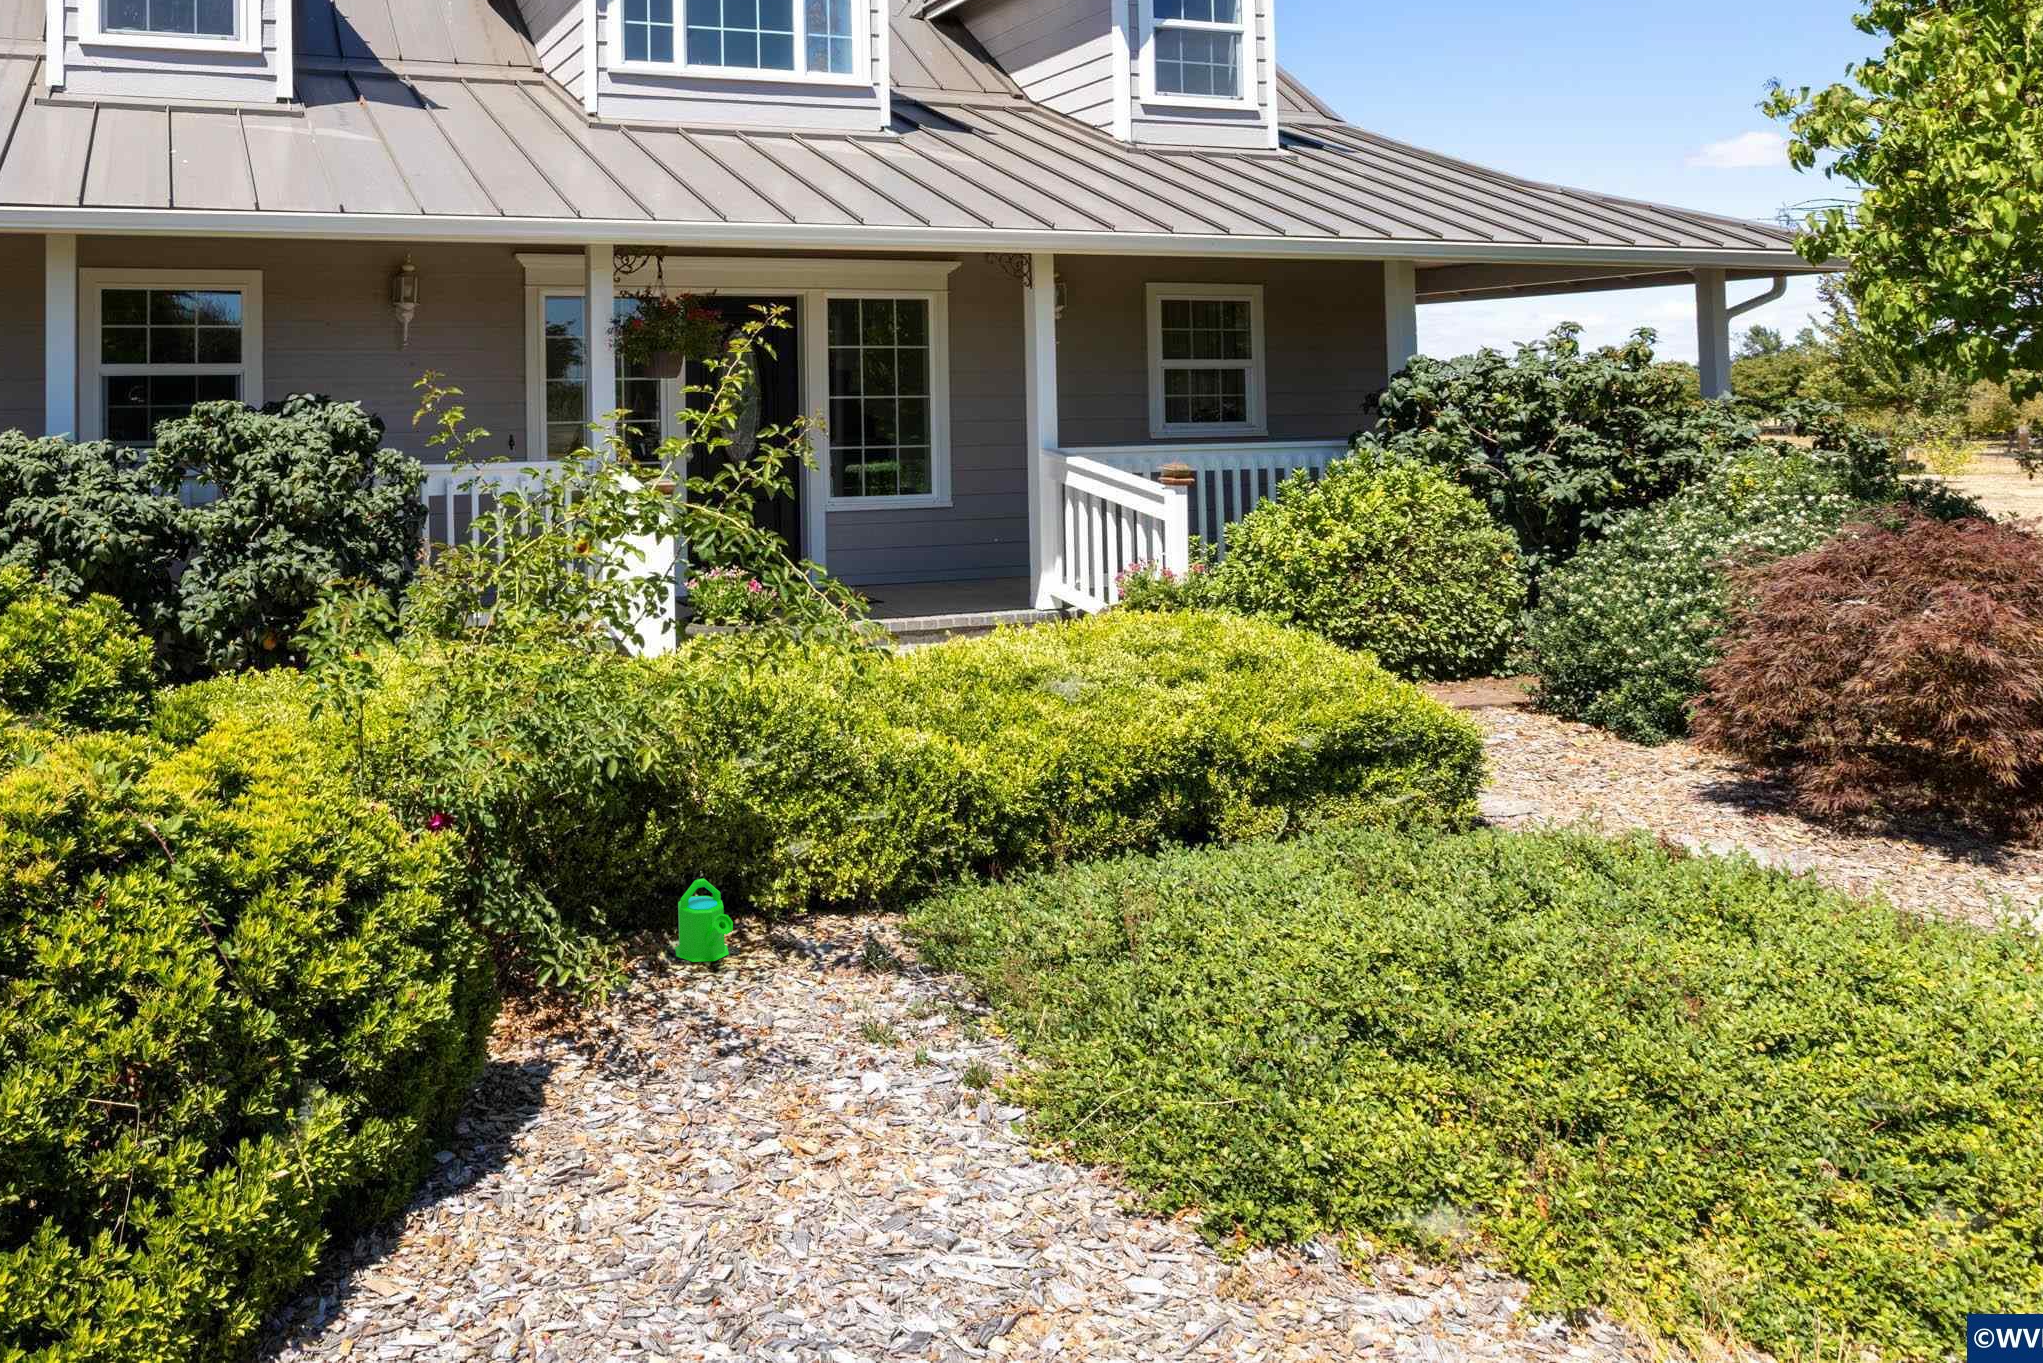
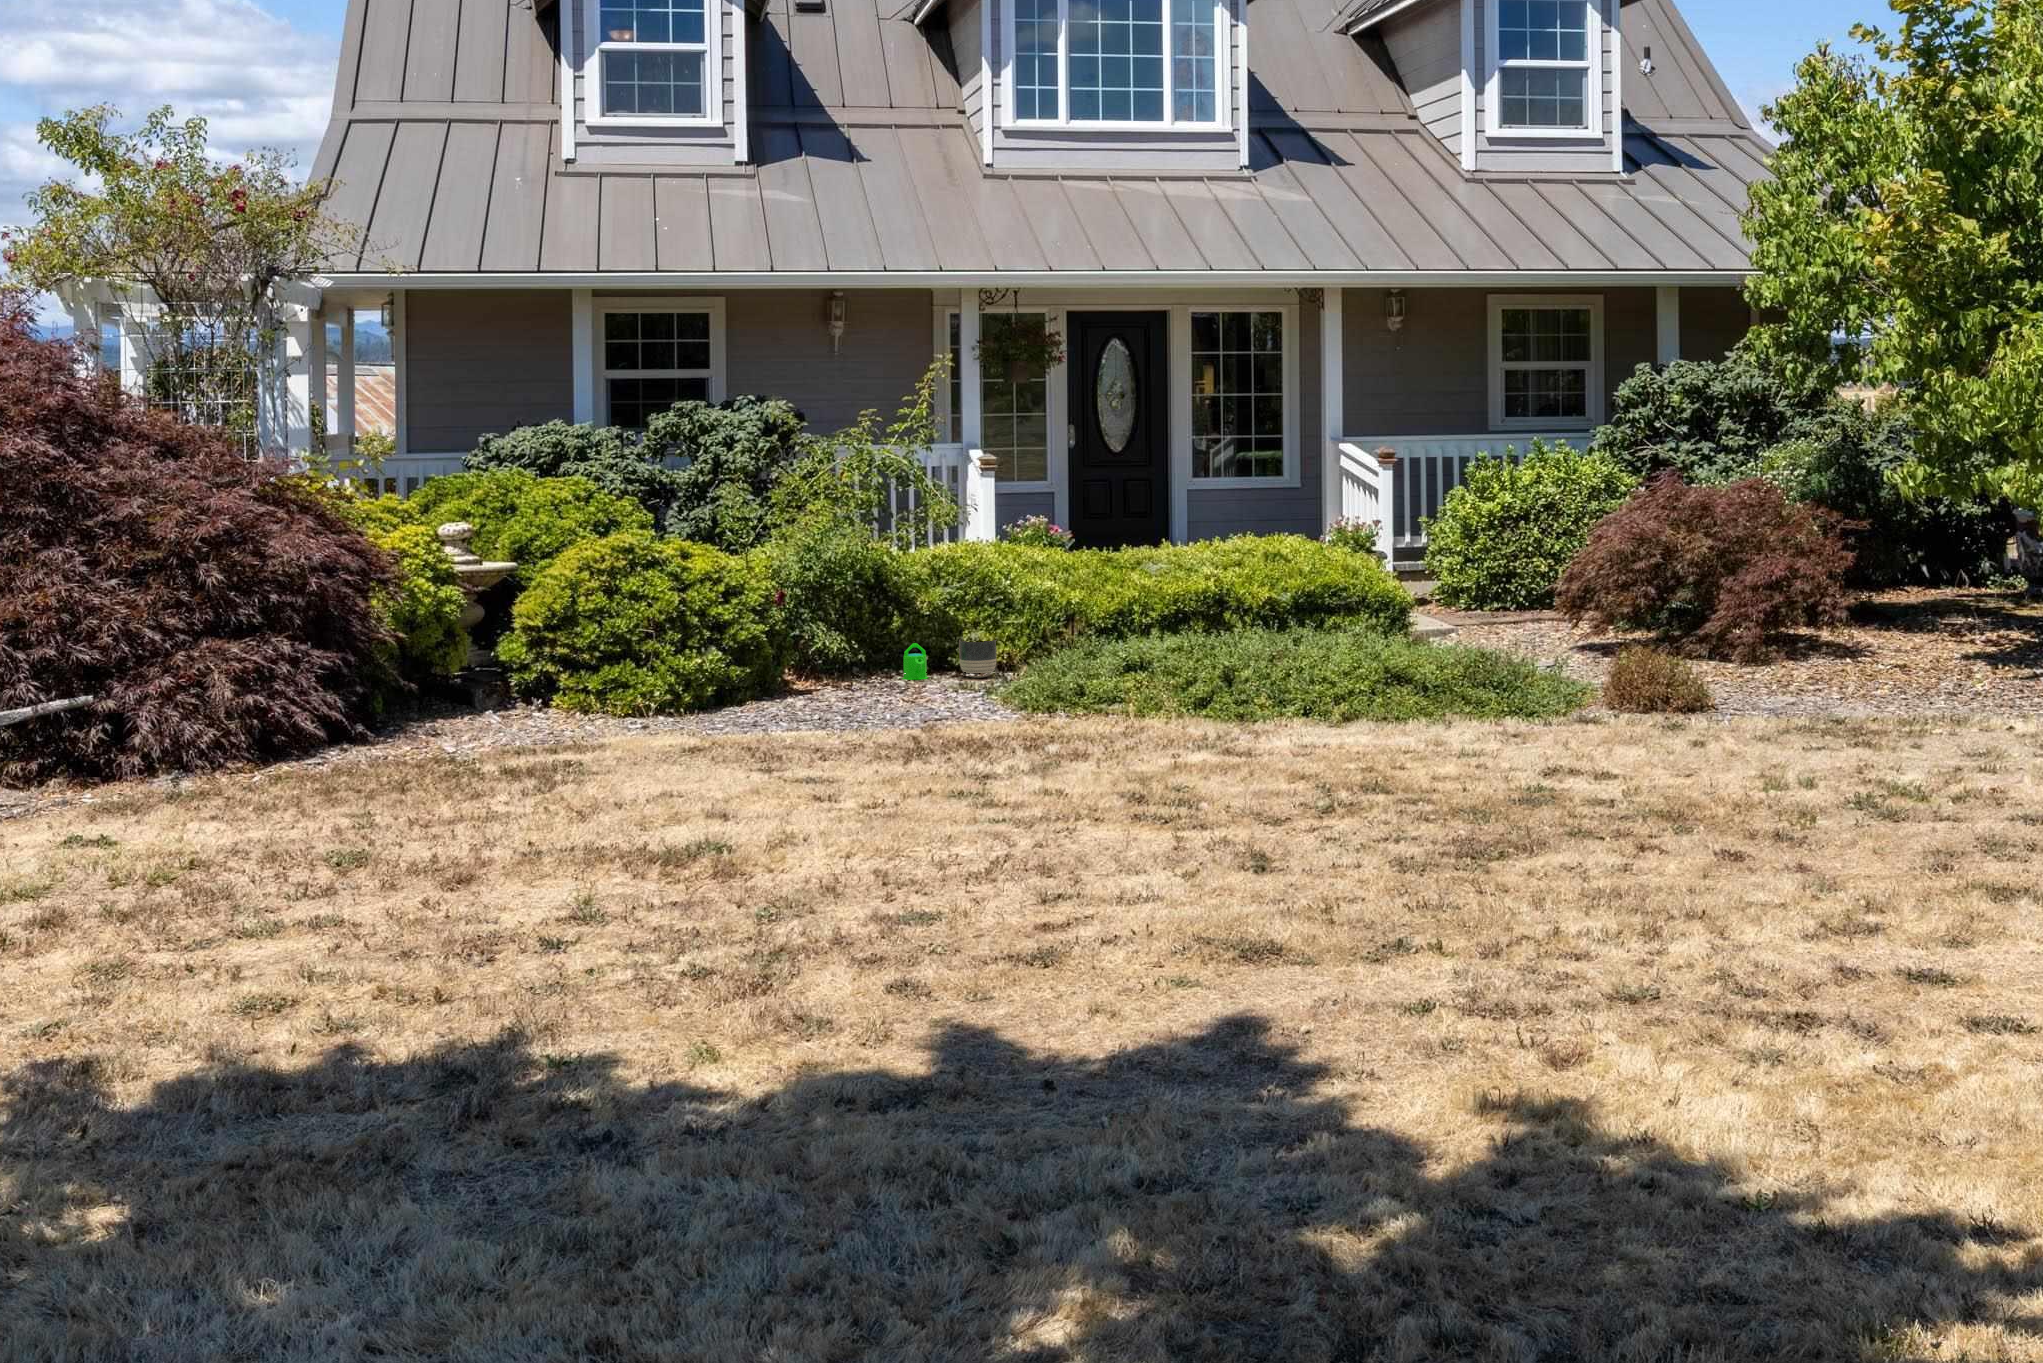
planter: none [783,850,858,943] -> present [959,639,997,678]

